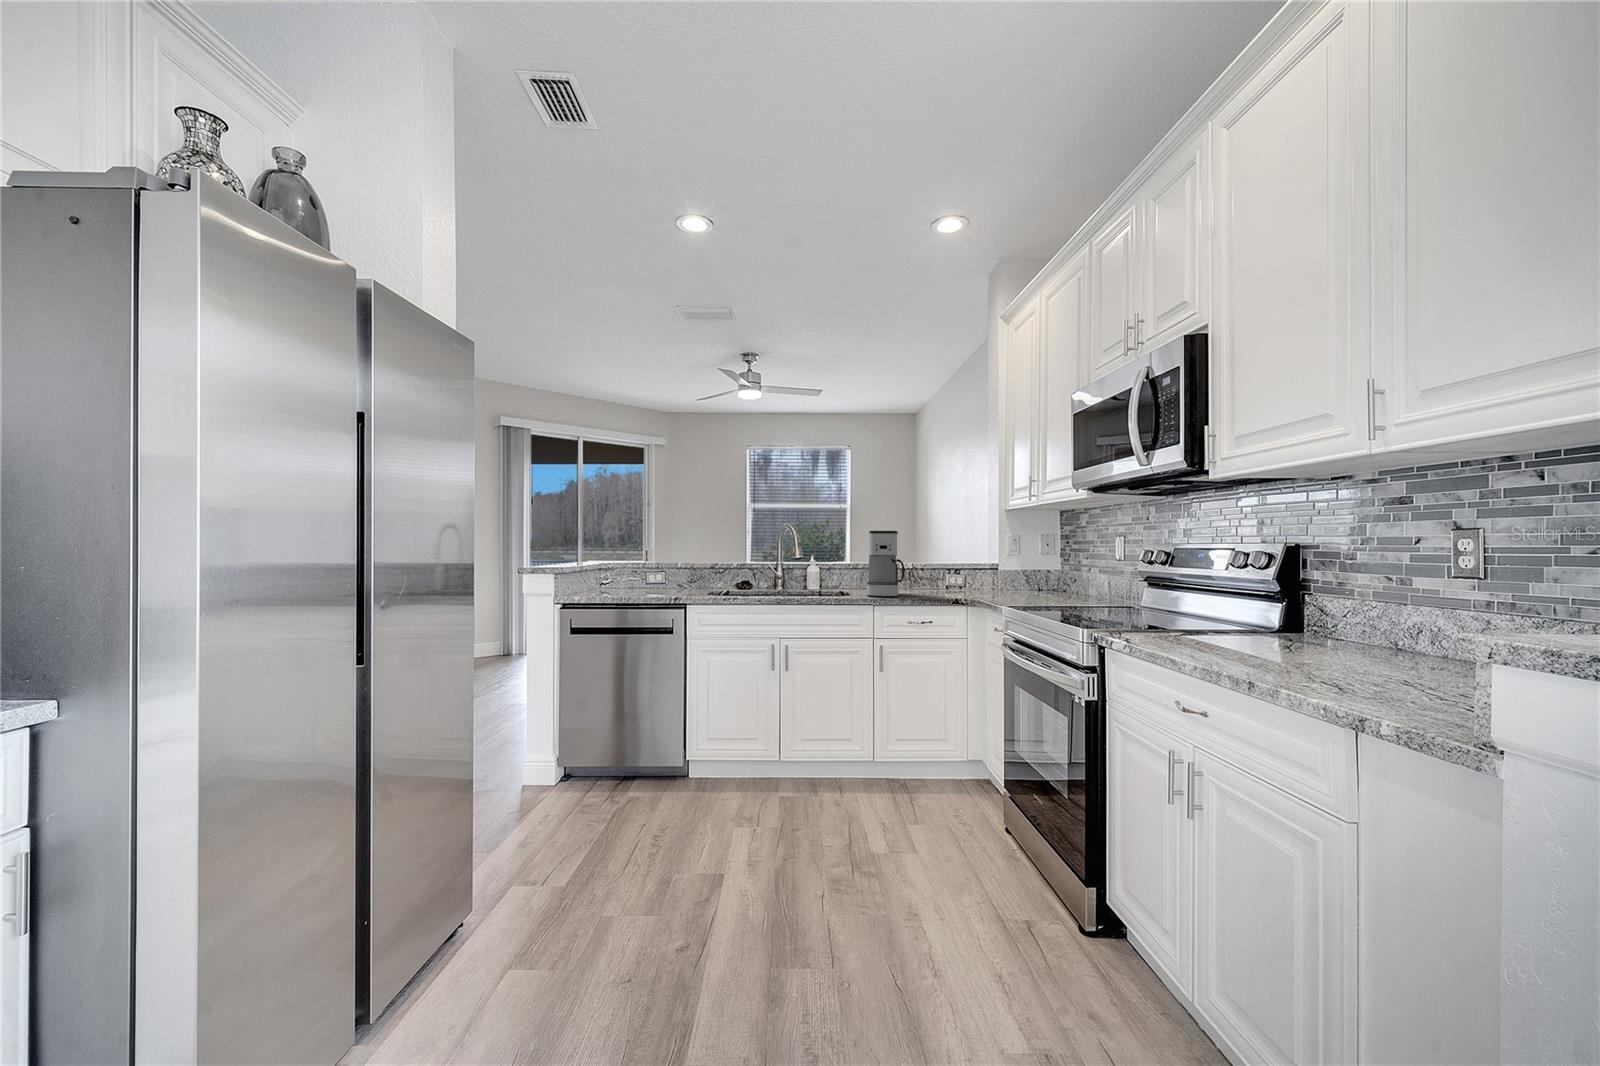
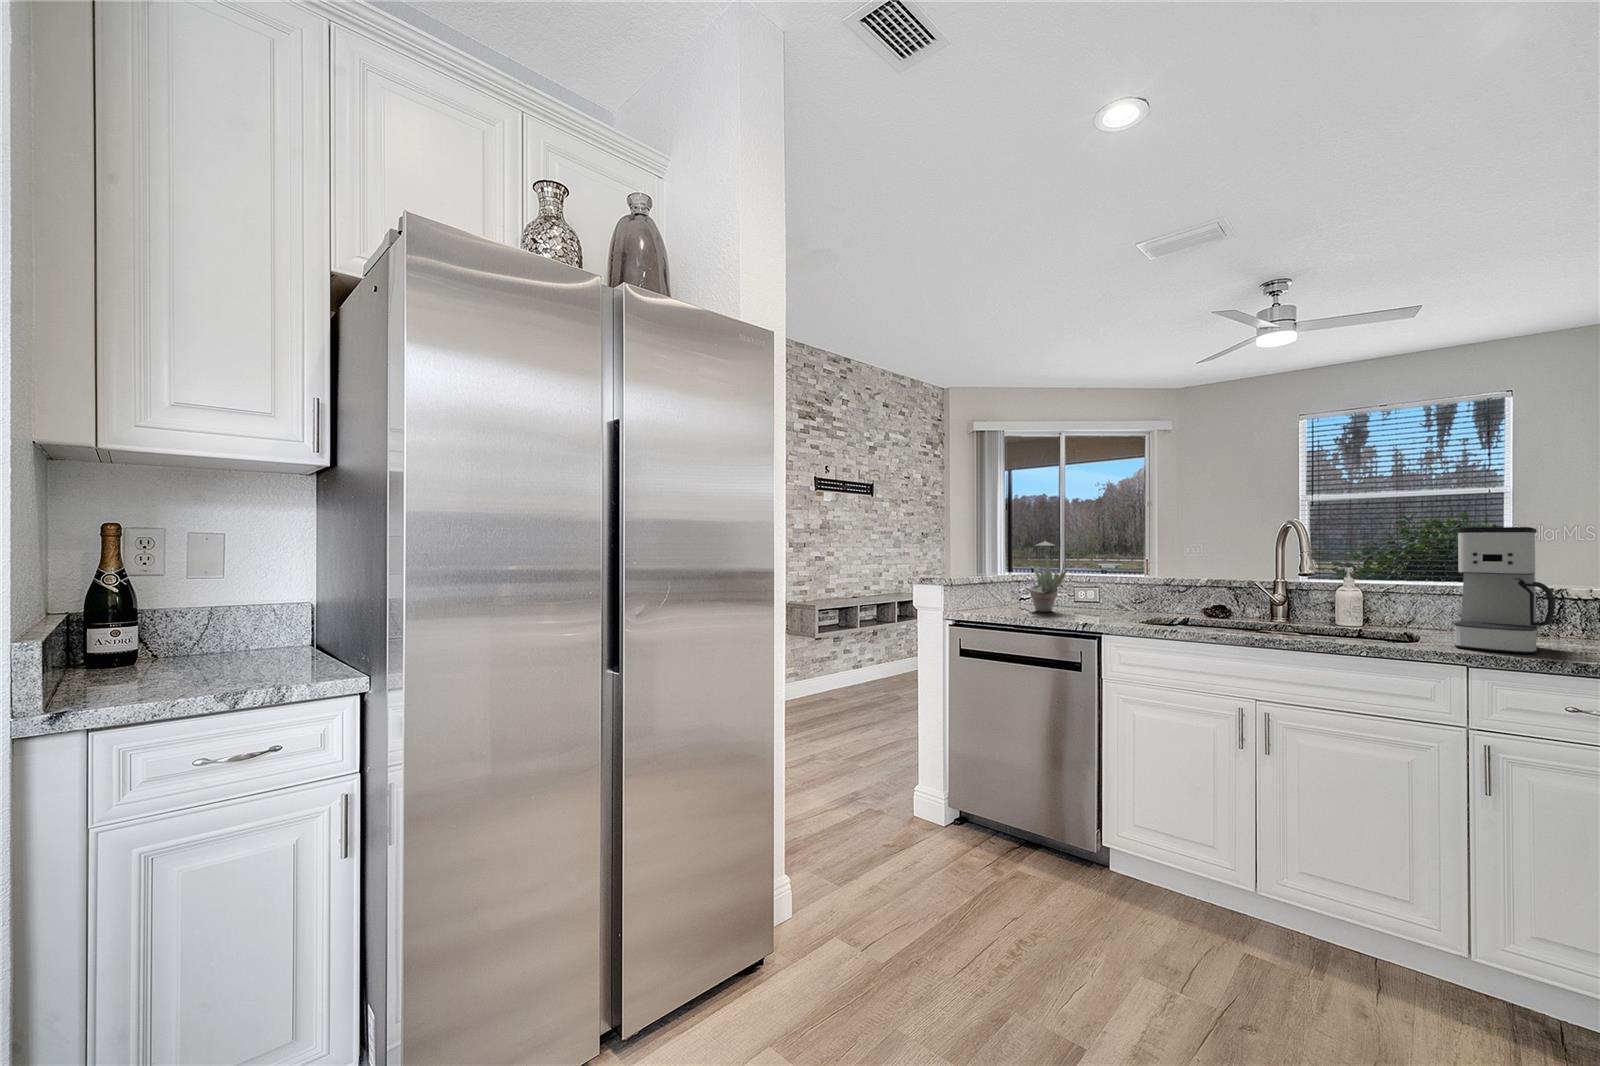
succulent plant: none [617,548,647,593] -> present [1026,555,1066,612]

